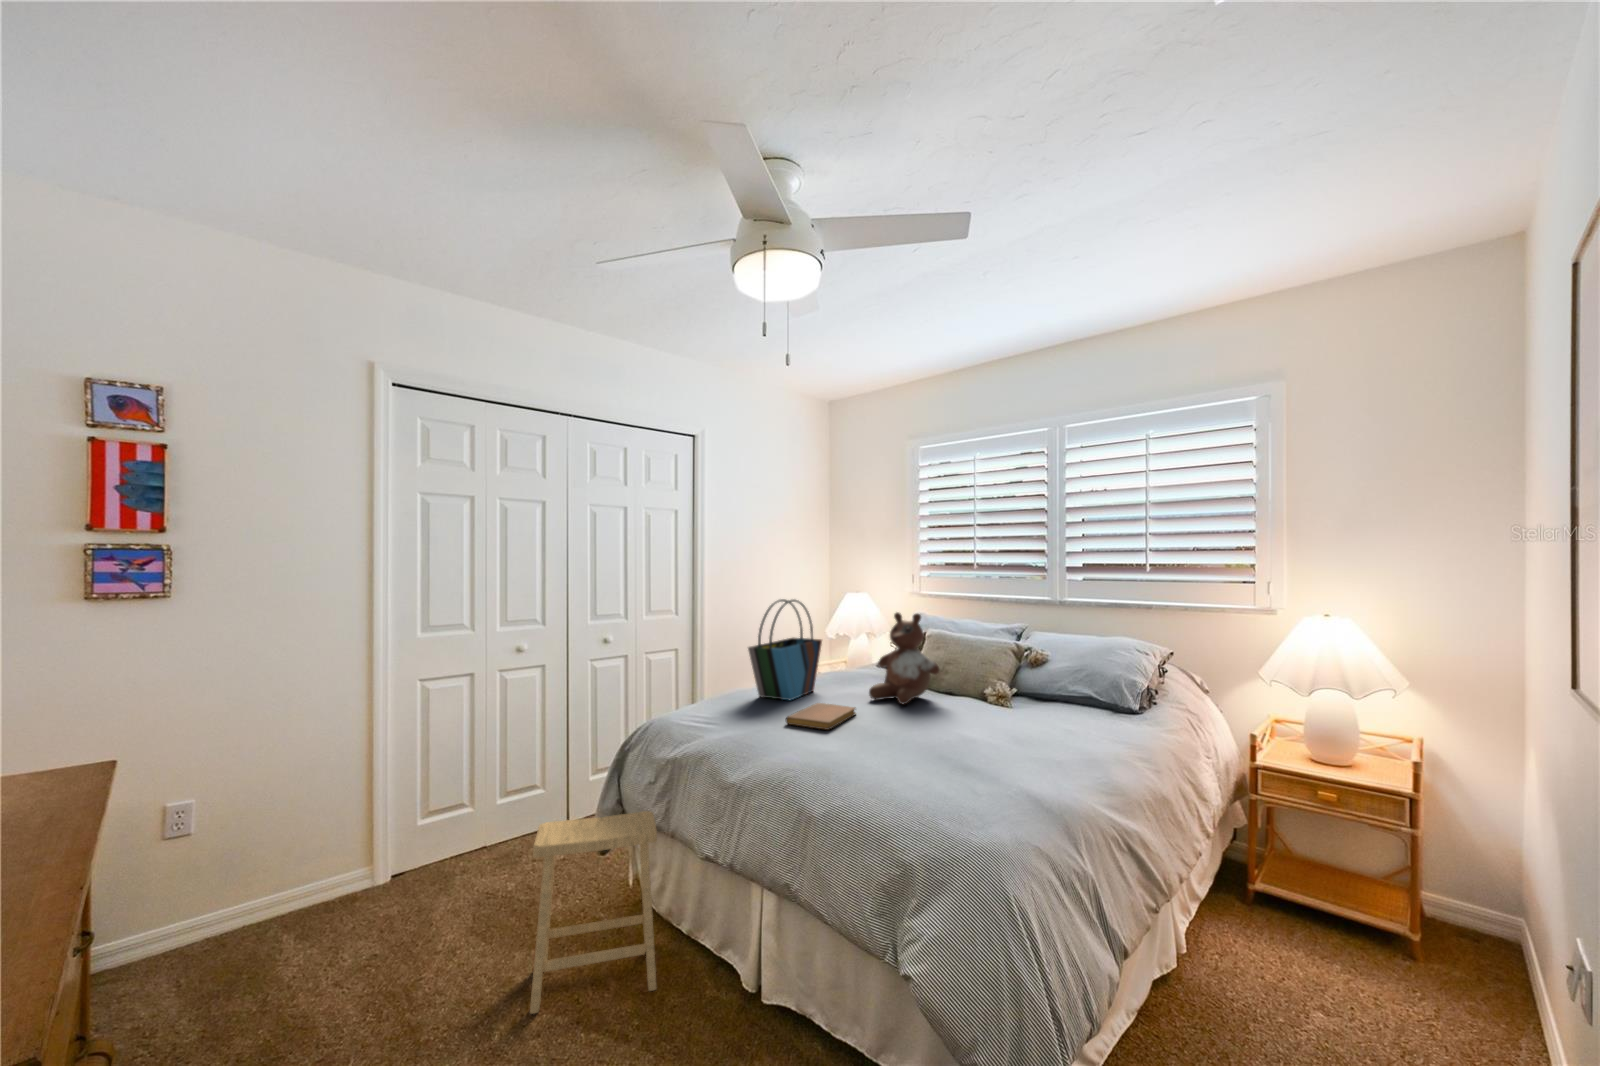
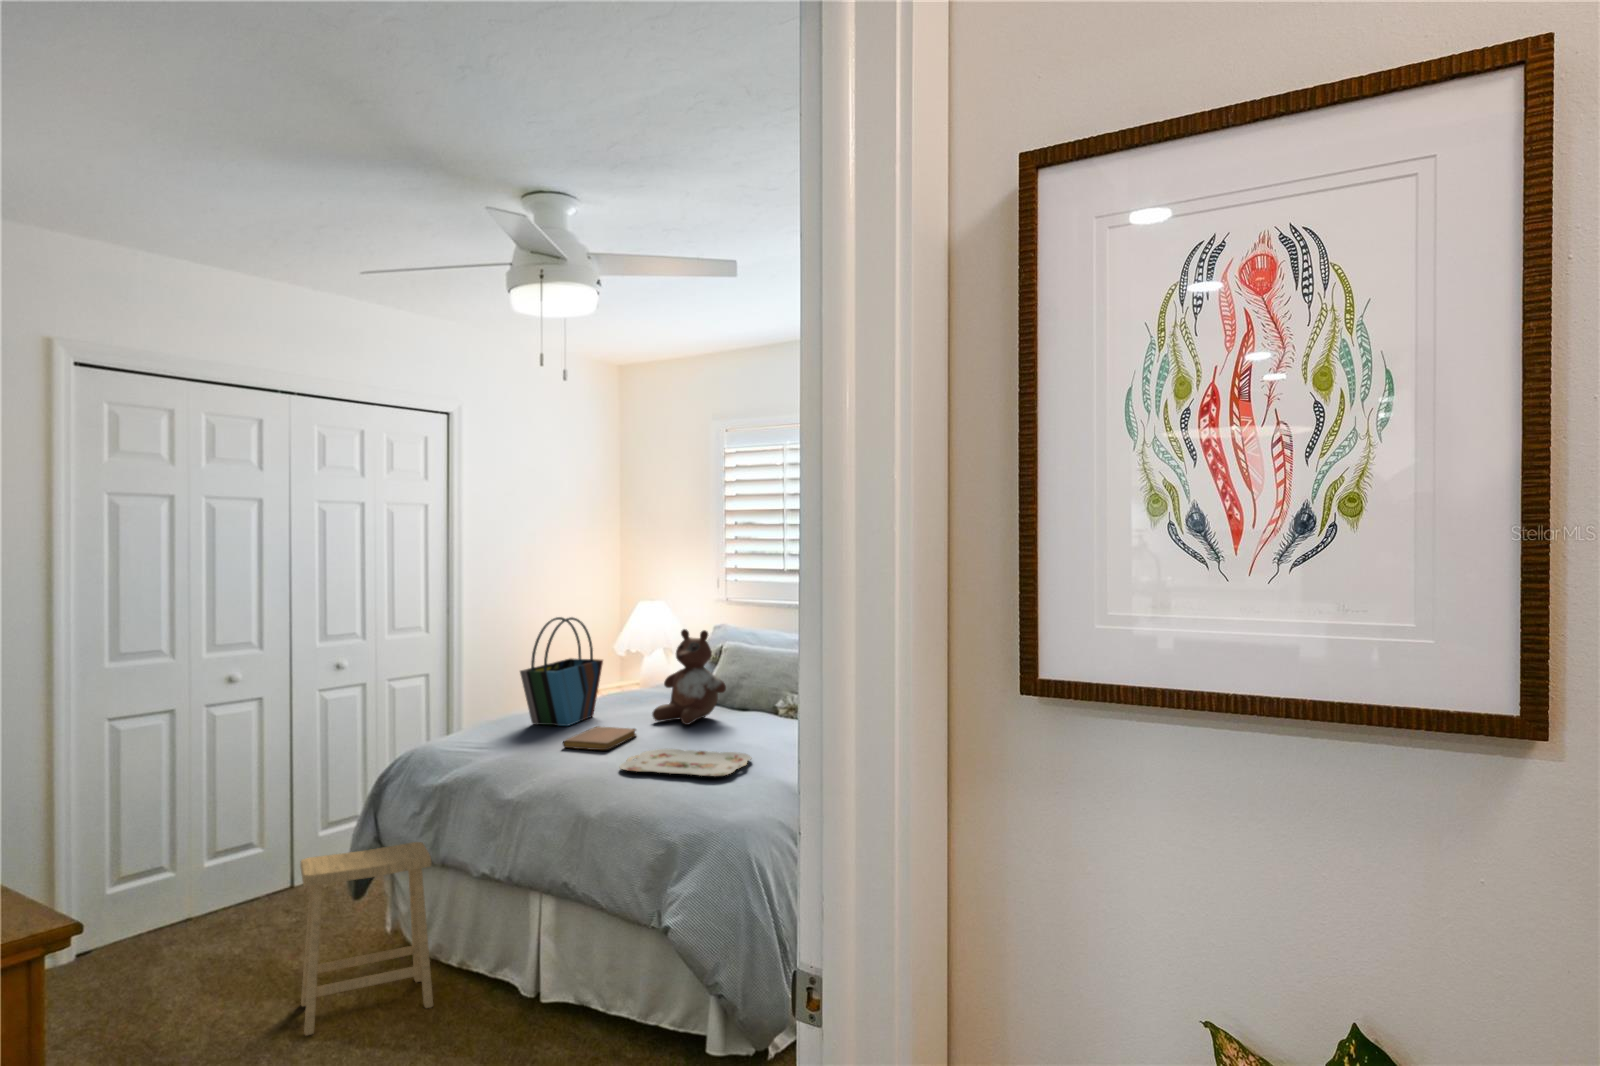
serving tray: none [843,731,984,772] -> present [619,749,751,777]

